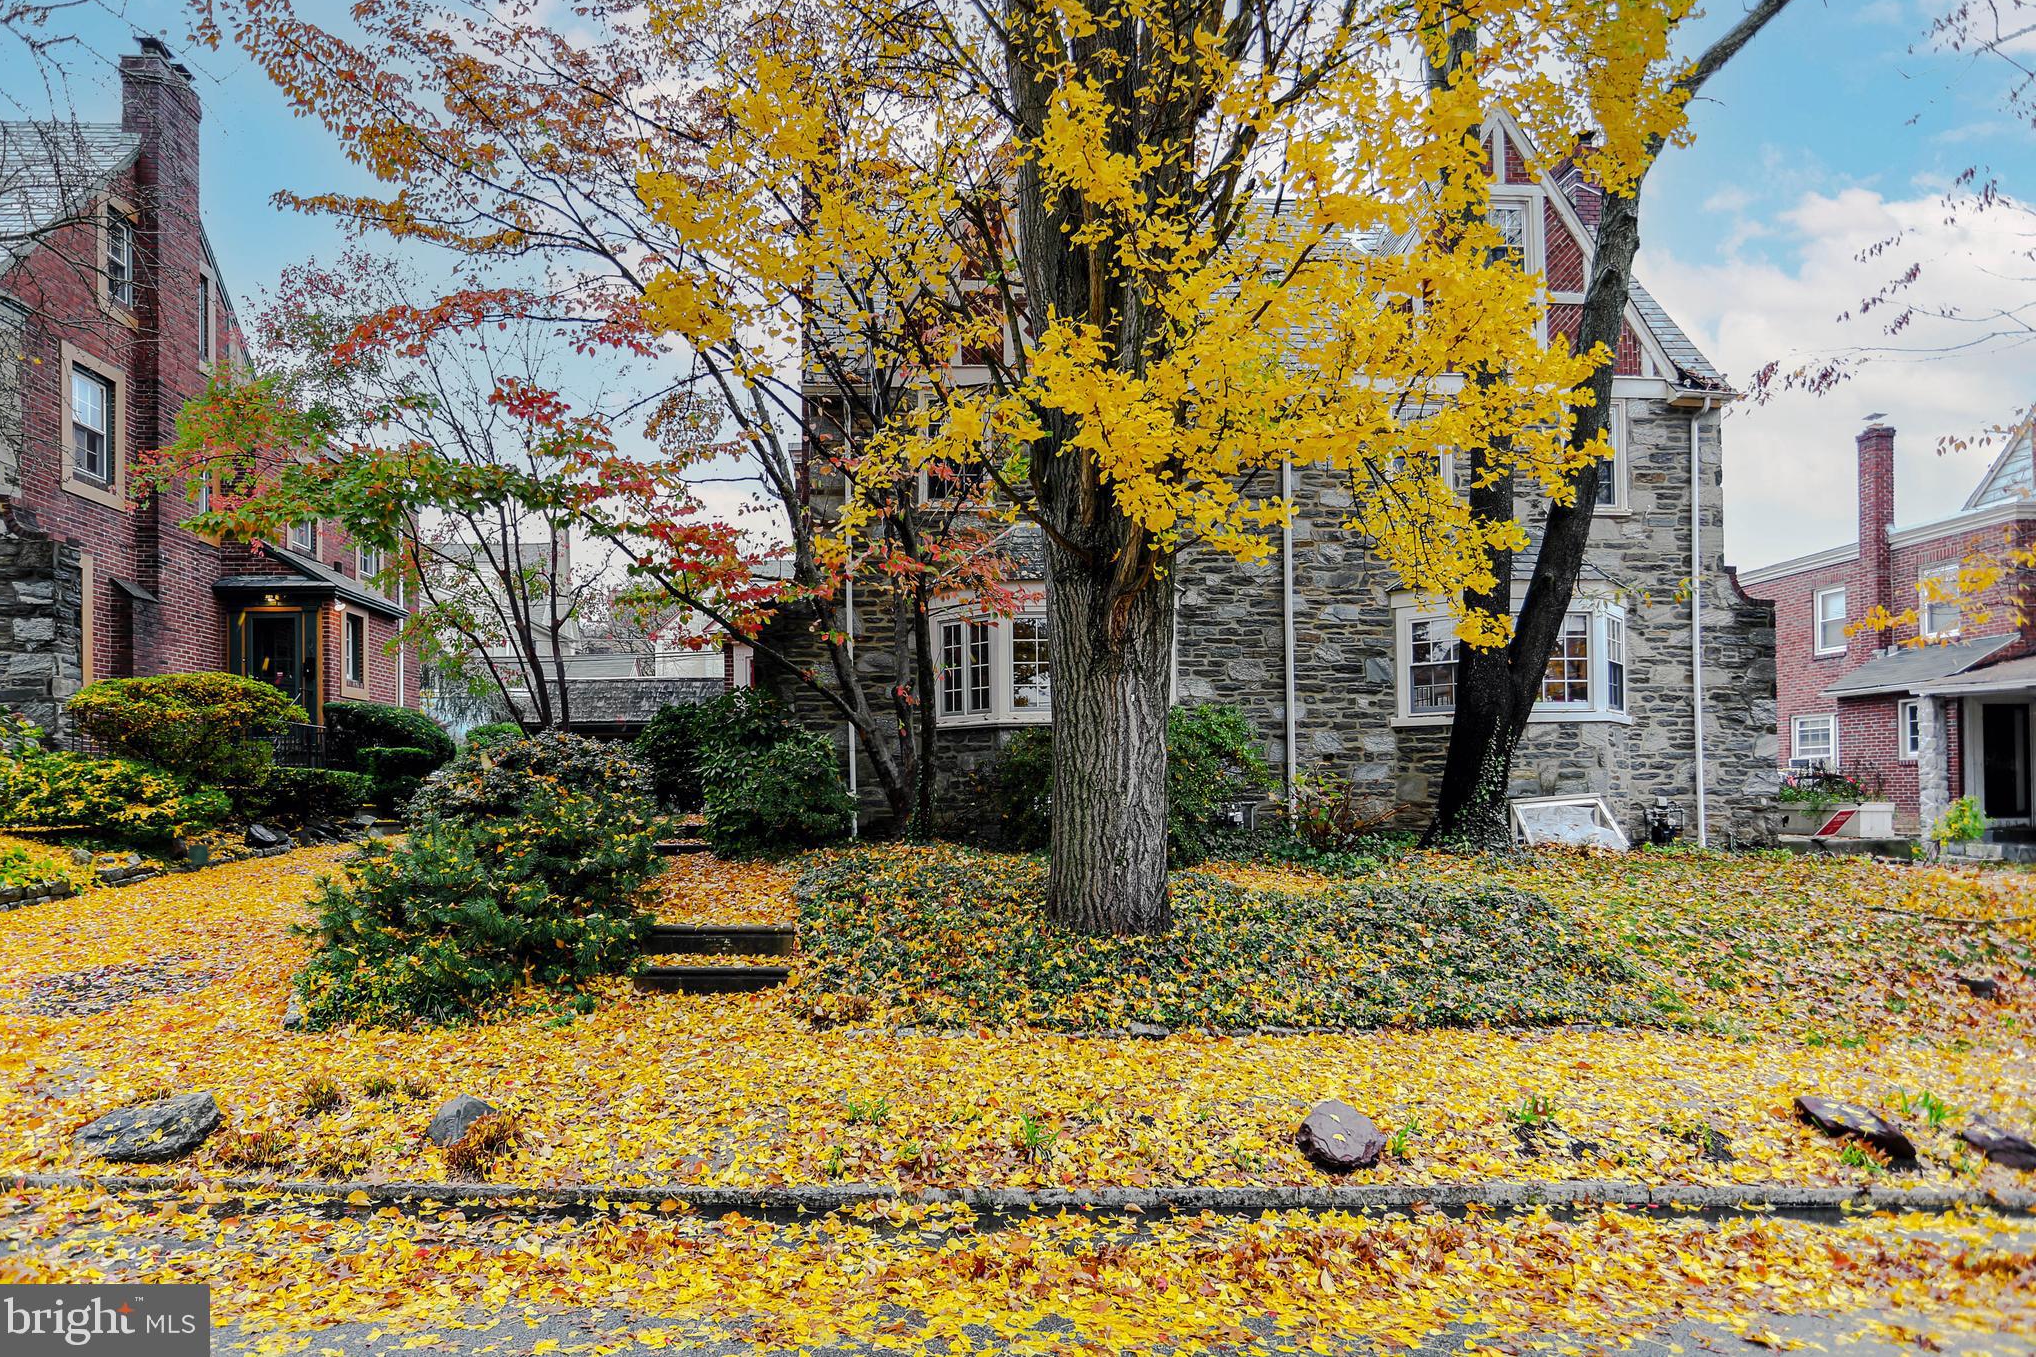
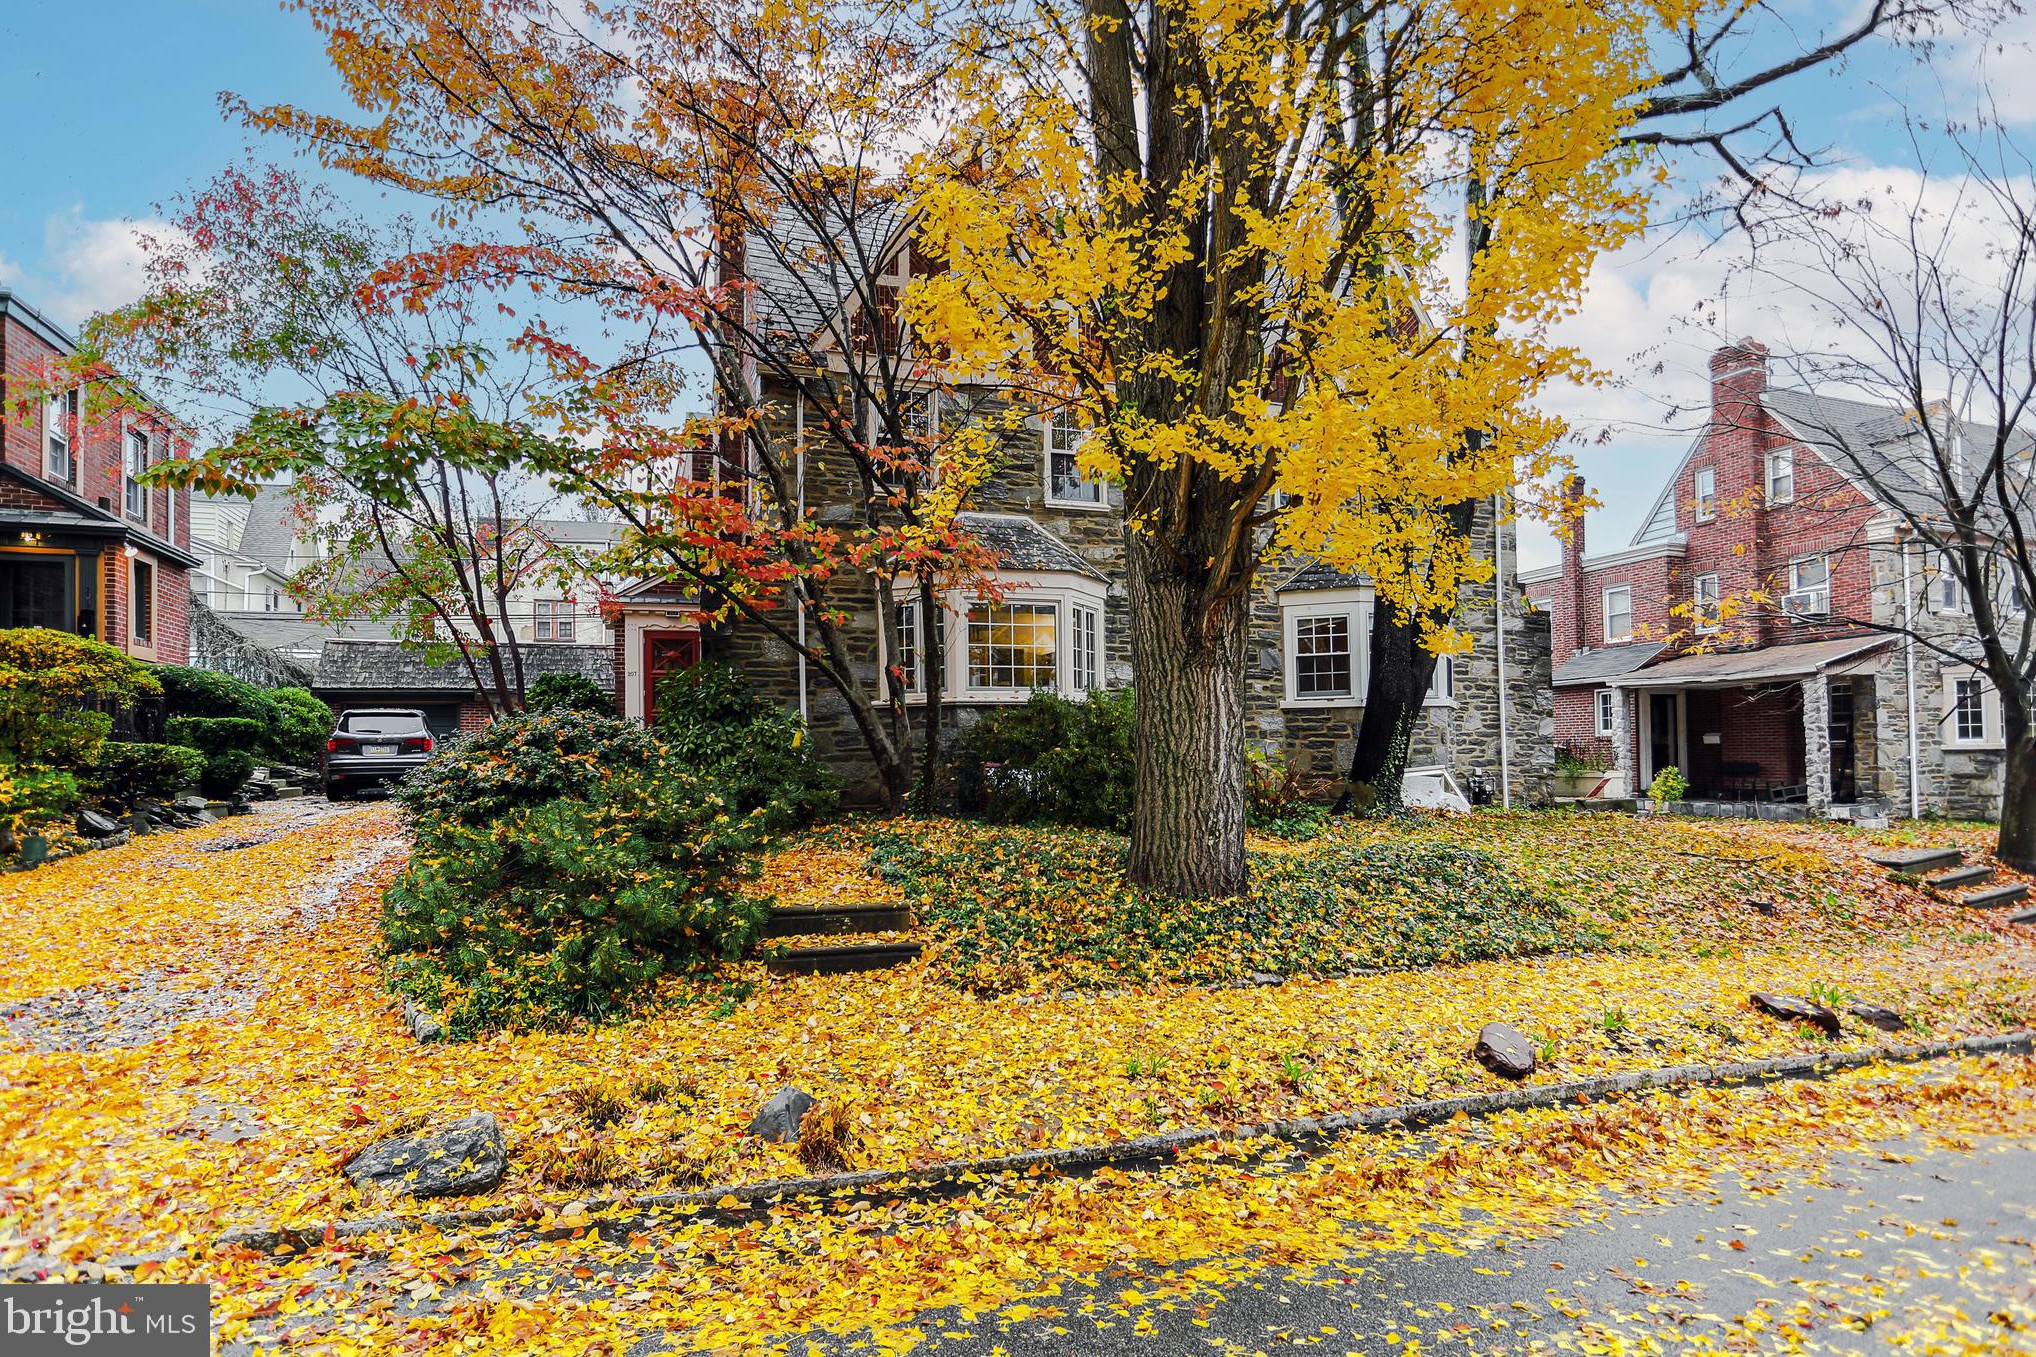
potted plant: none [1452,807,1493,852] -> present [1346,782,1377,819]

